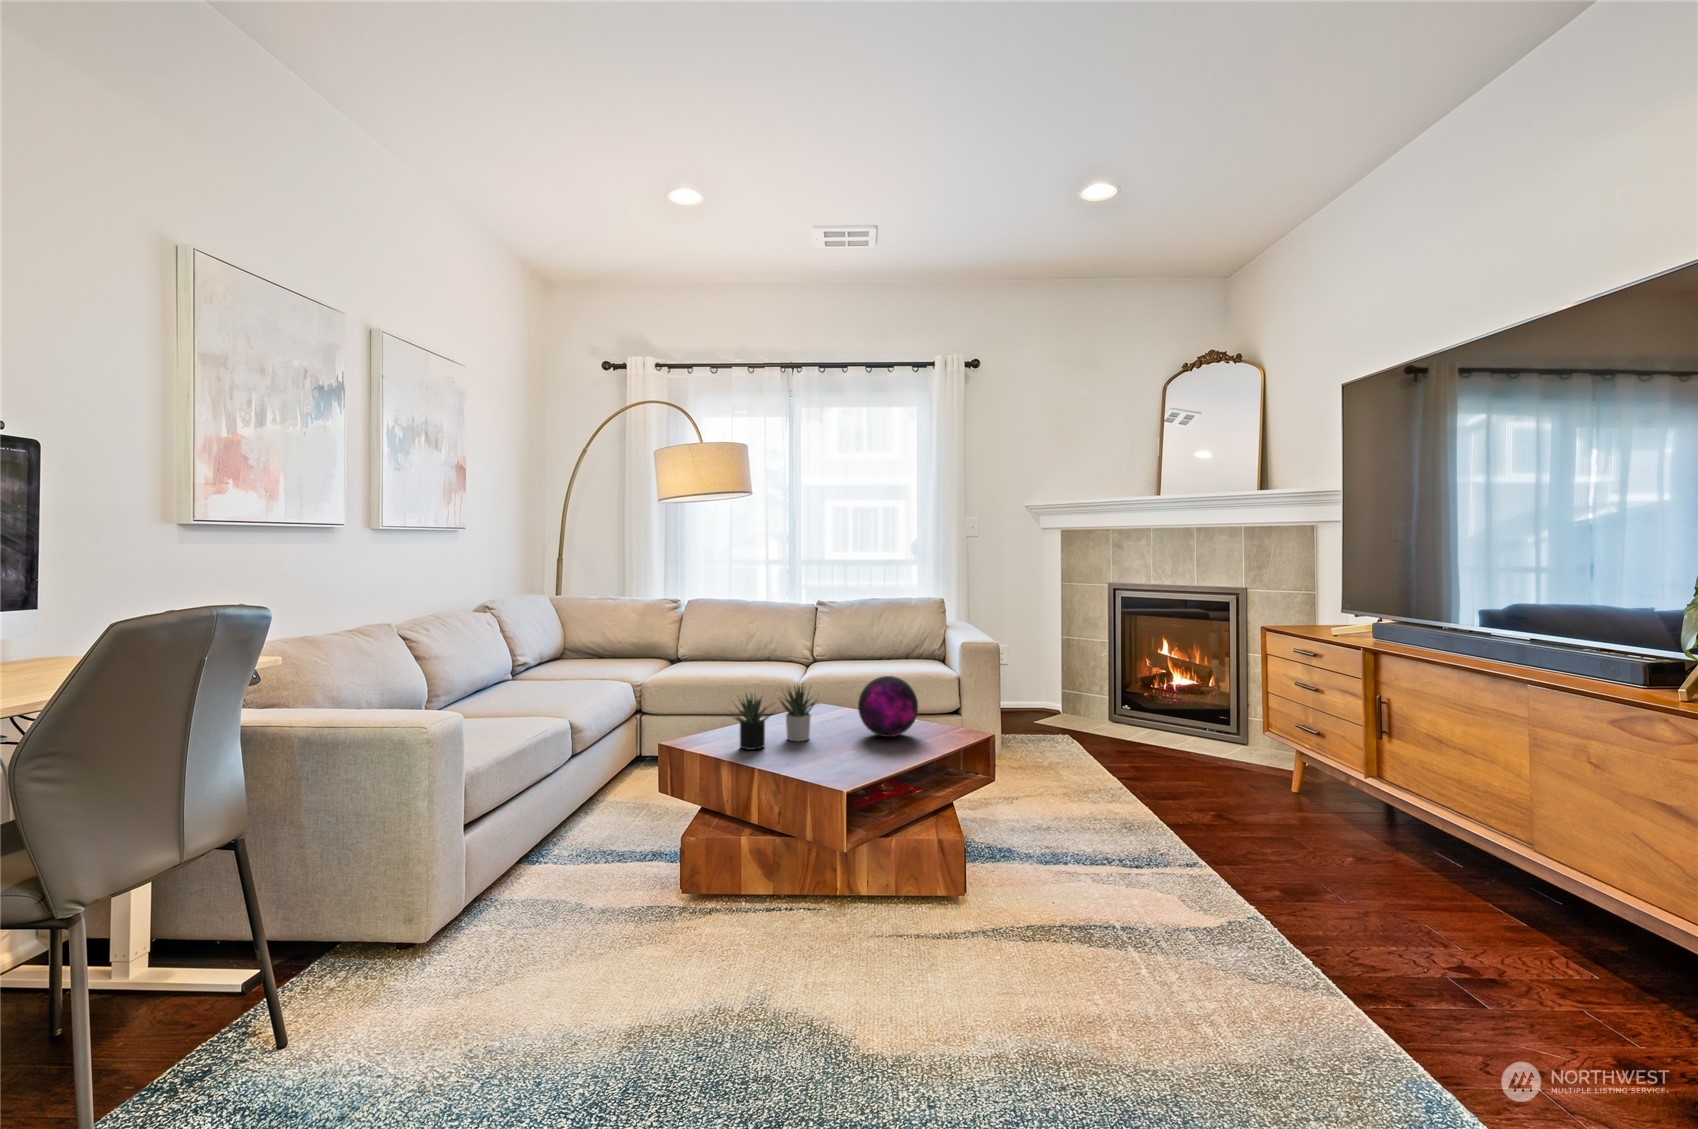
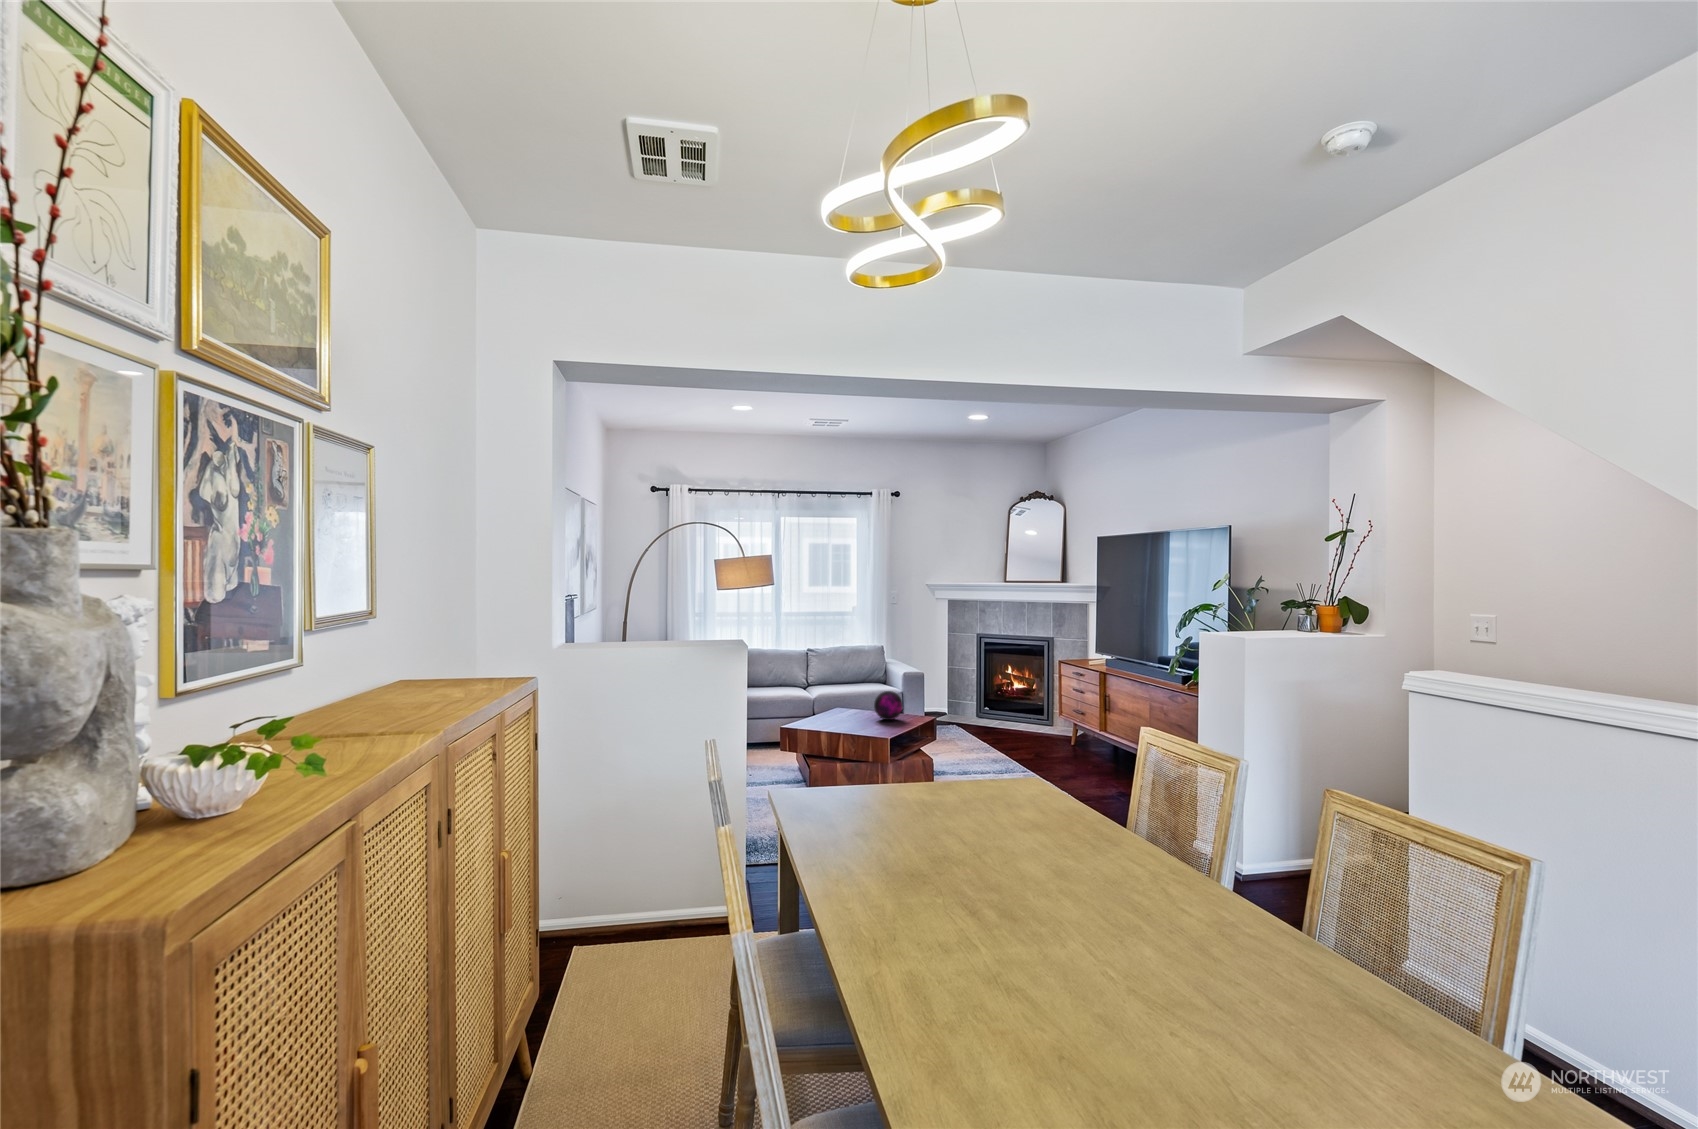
succulent plant: present [735,686,817,750] -> none [817,694,858,727]

